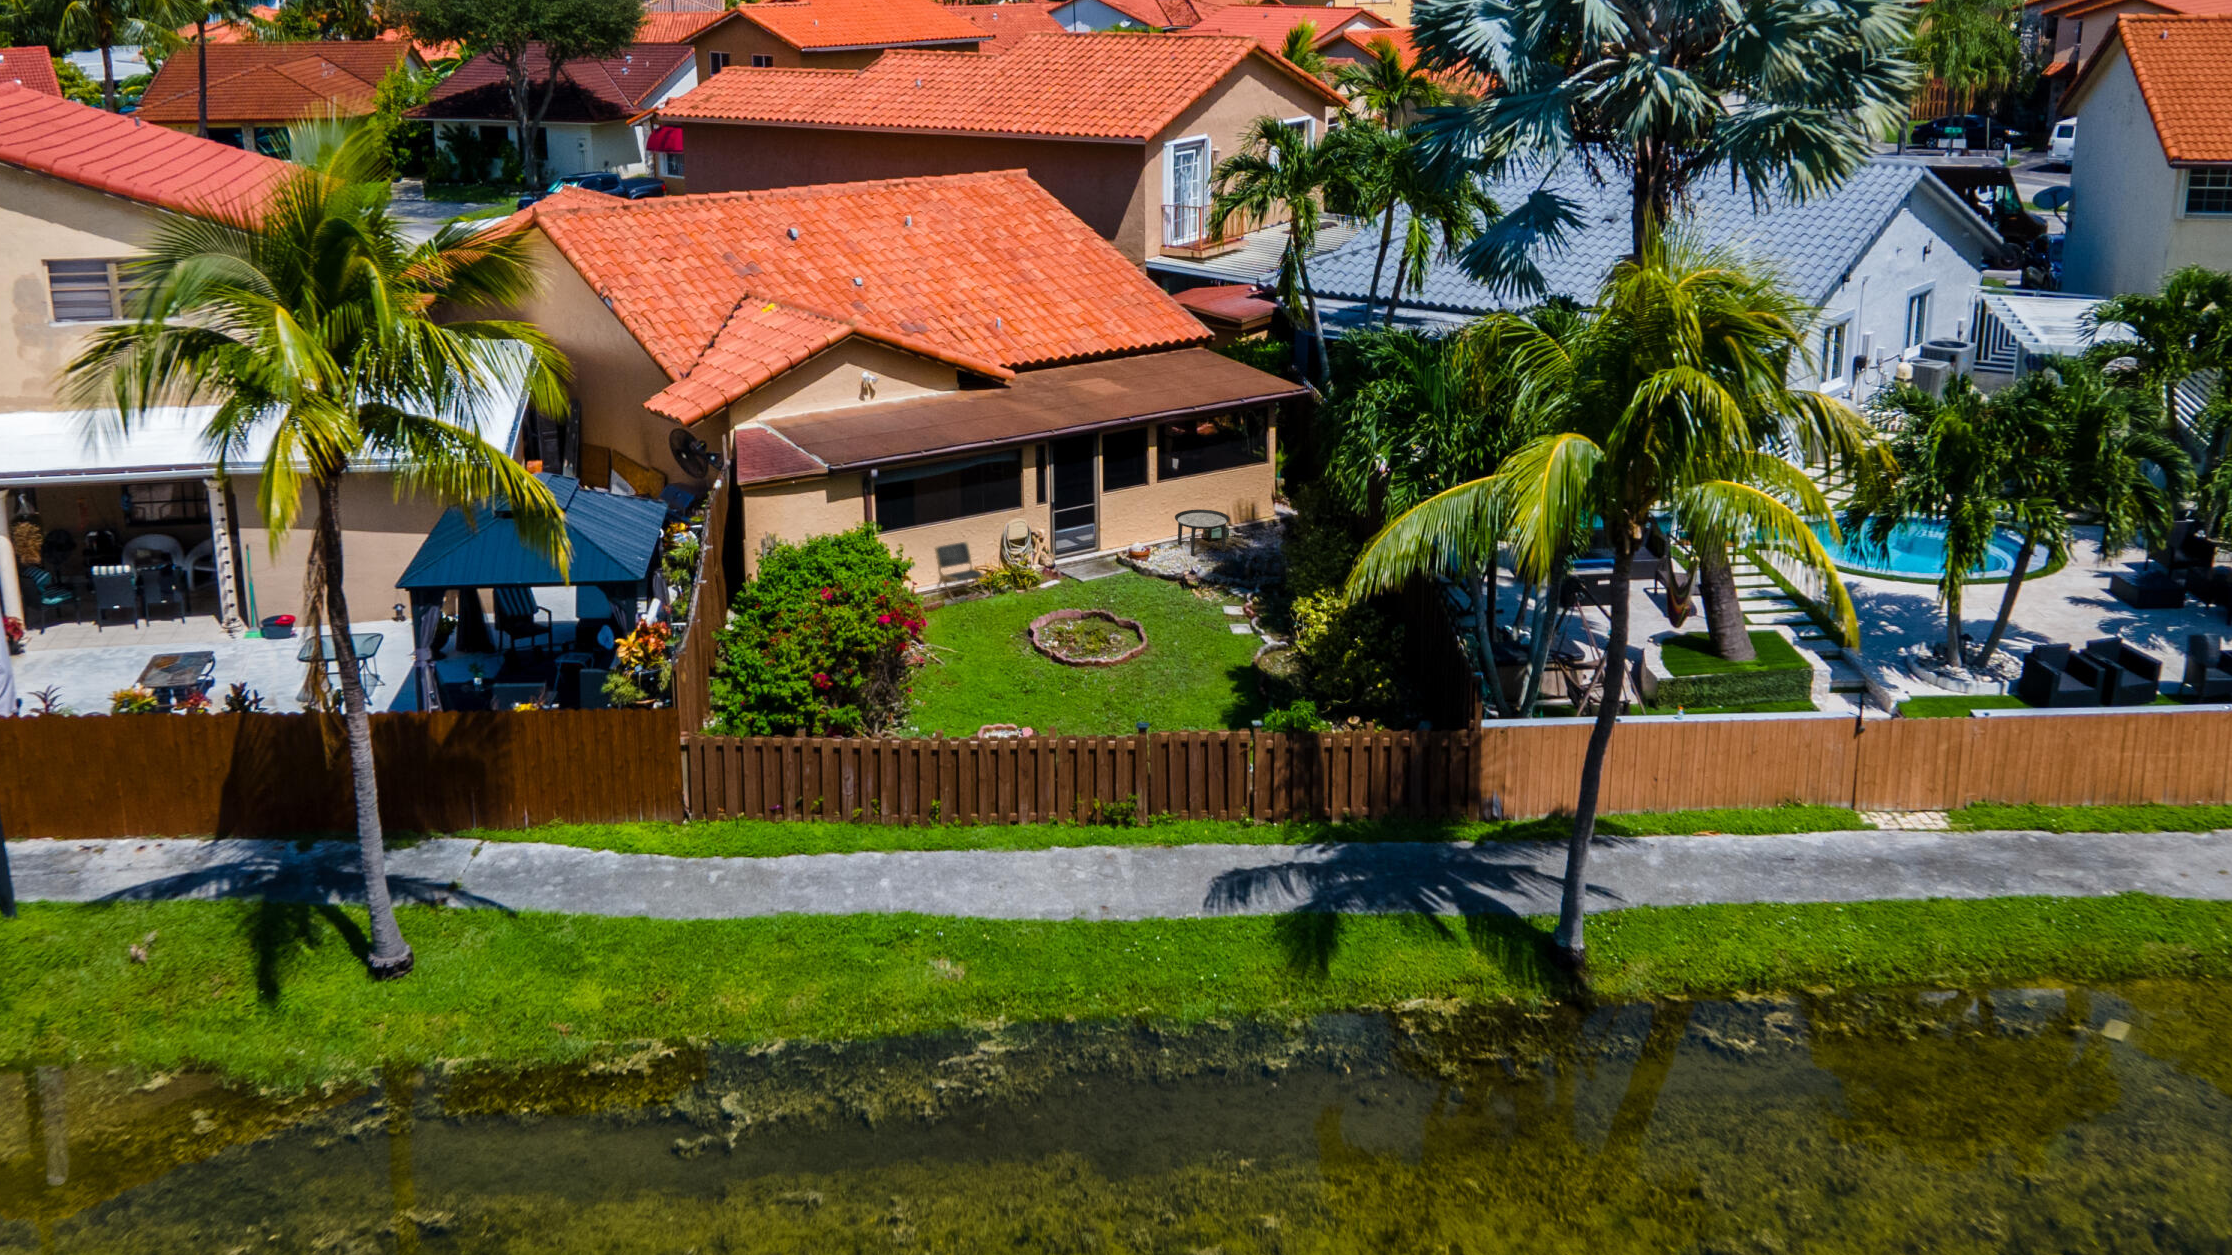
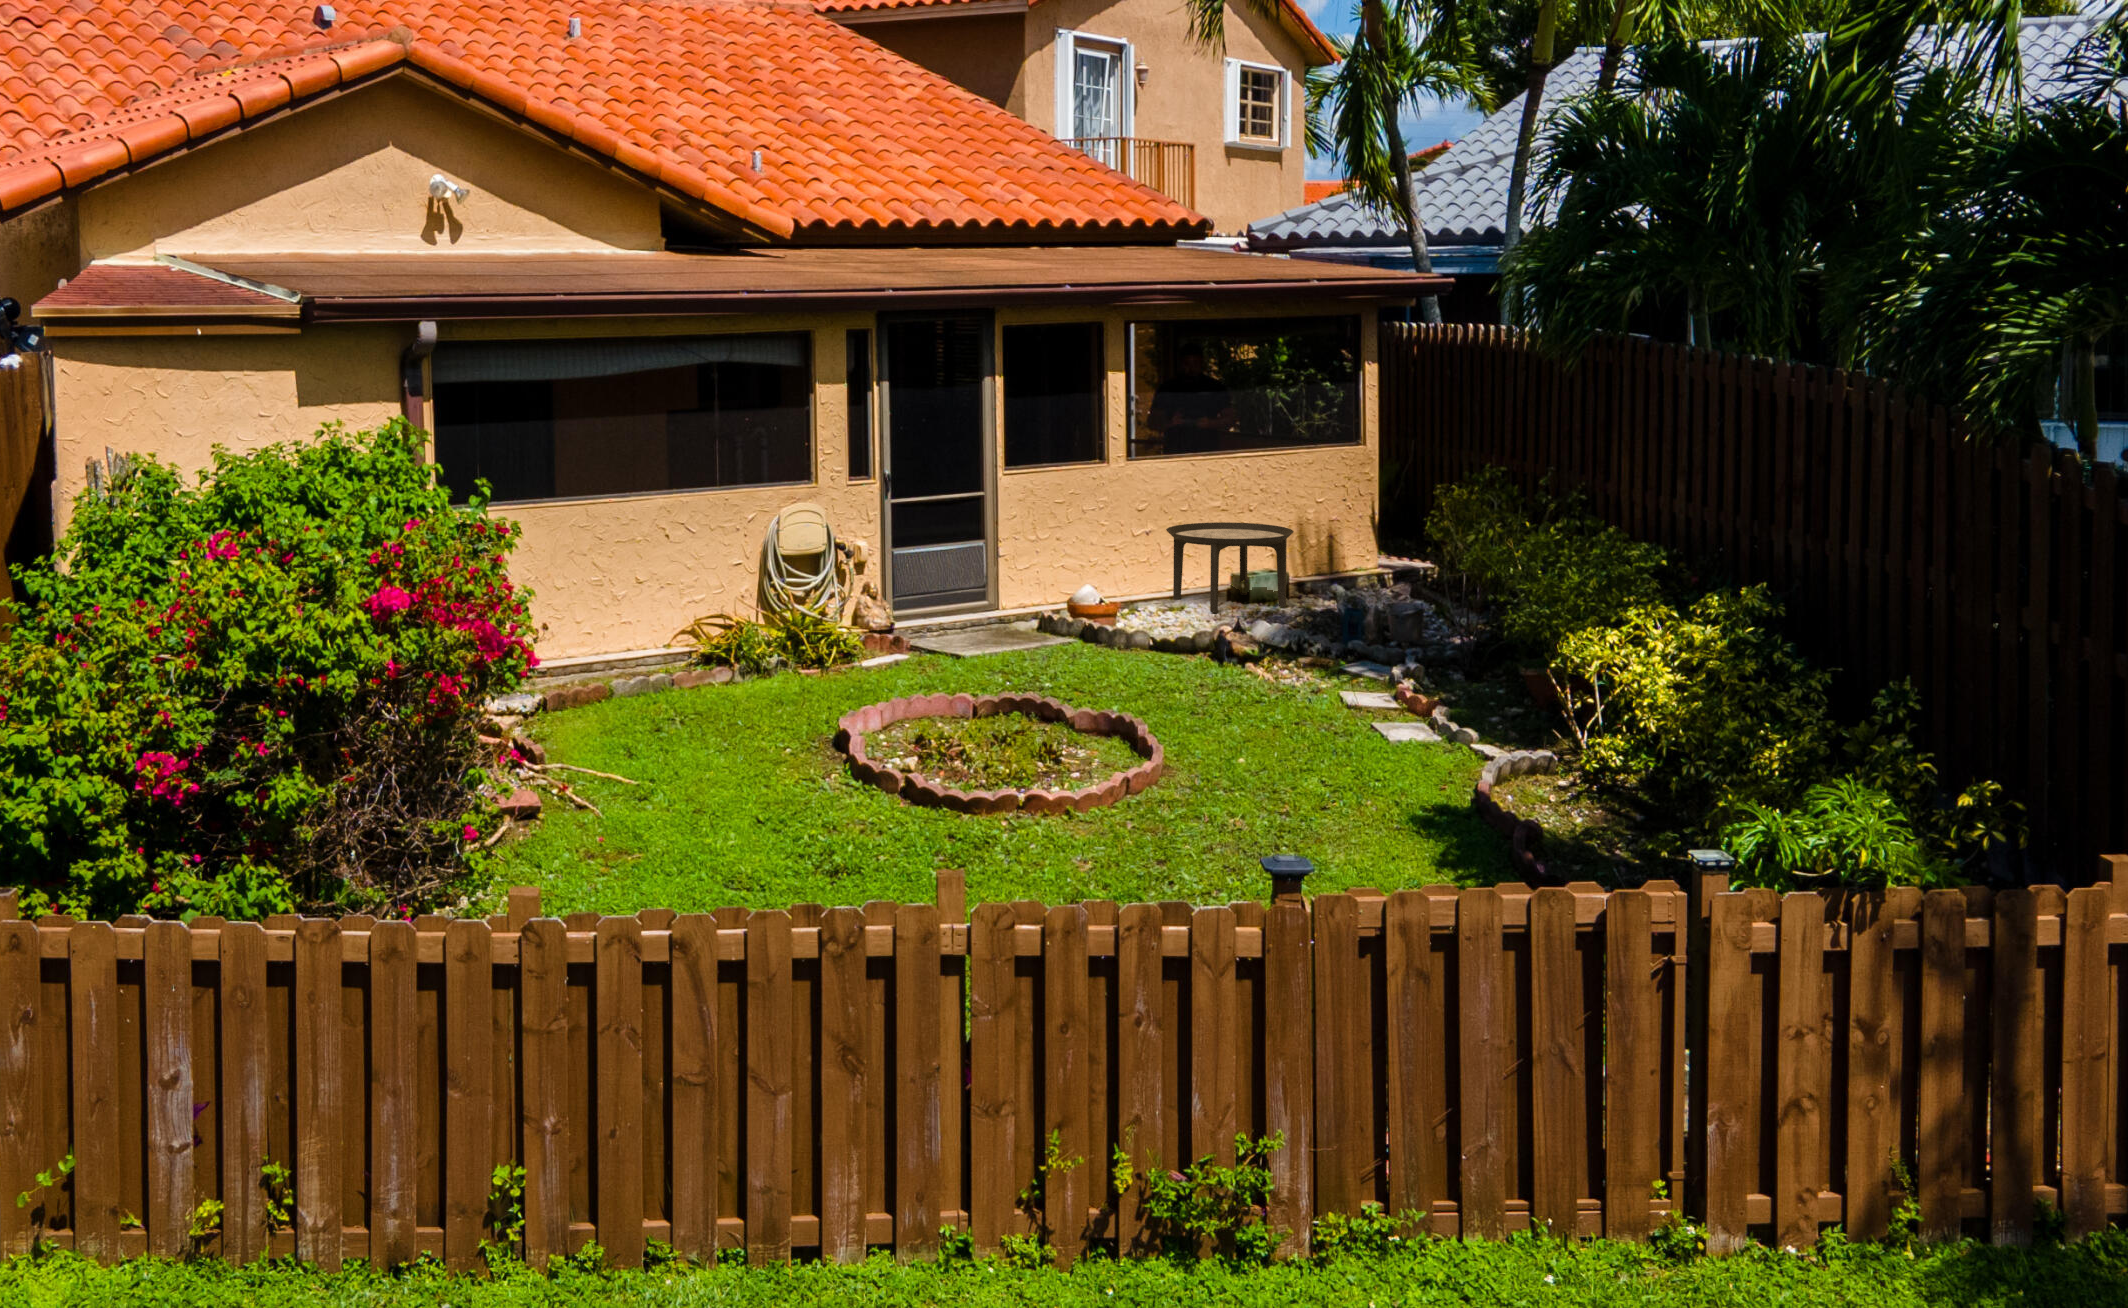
lounge chair: present [935,541,984,599] -> none [585,548,717,684]

